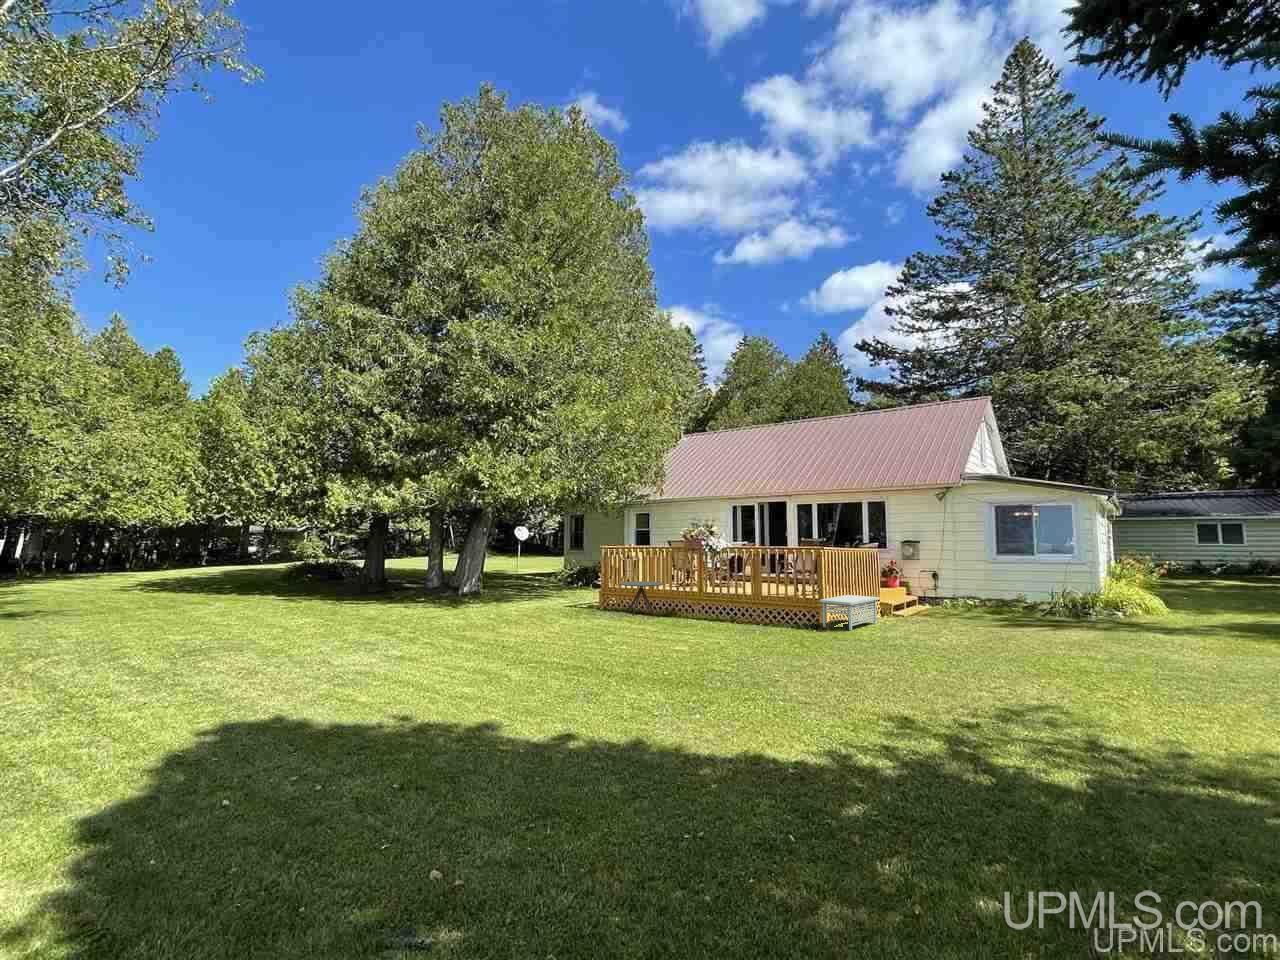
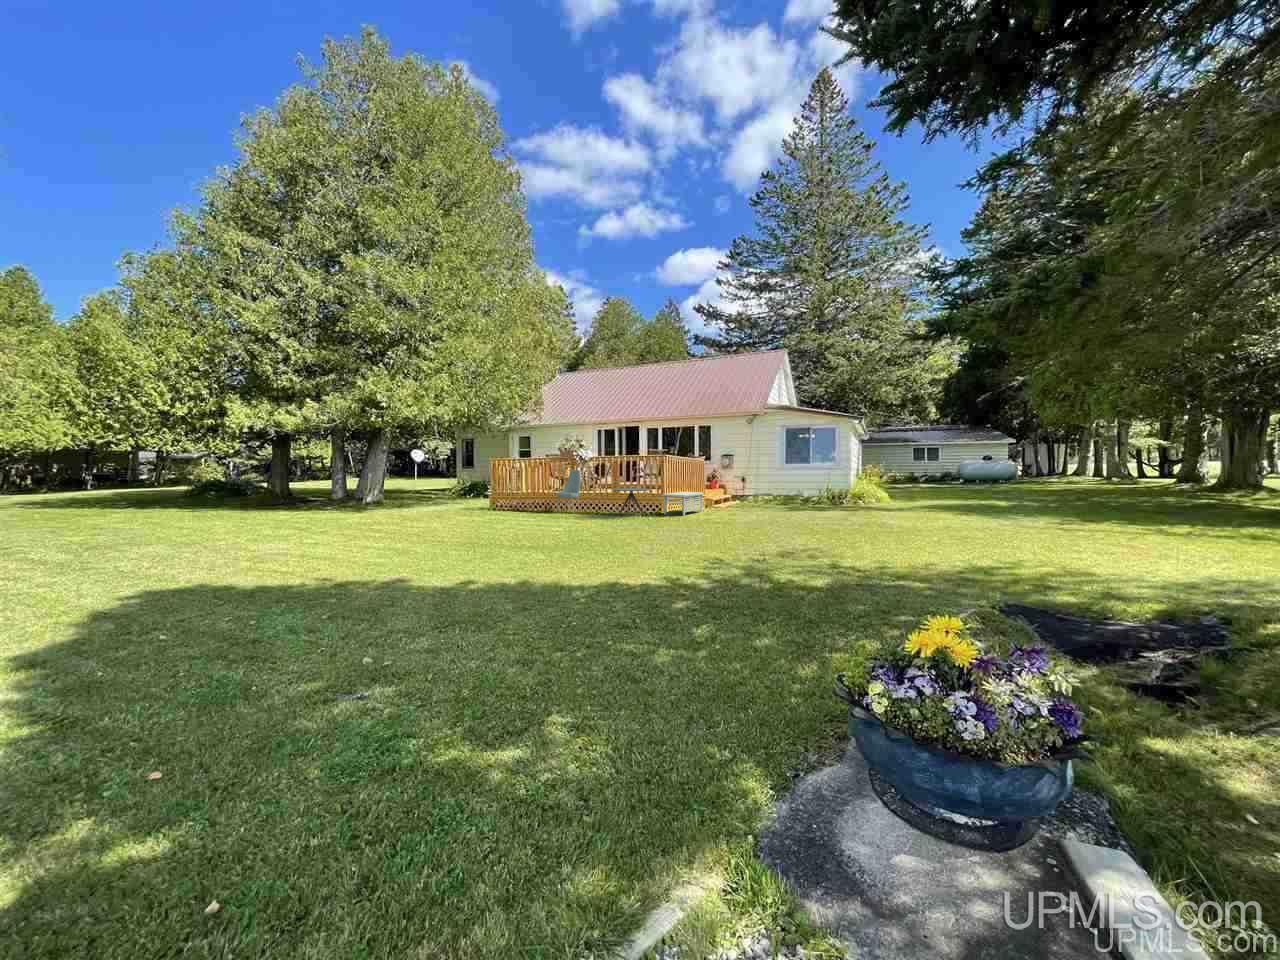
chair: none [681,563,713,621] -> present [556,470,581,513]
round table: present [619,581,663,616] -> present [612,488,651,517]

